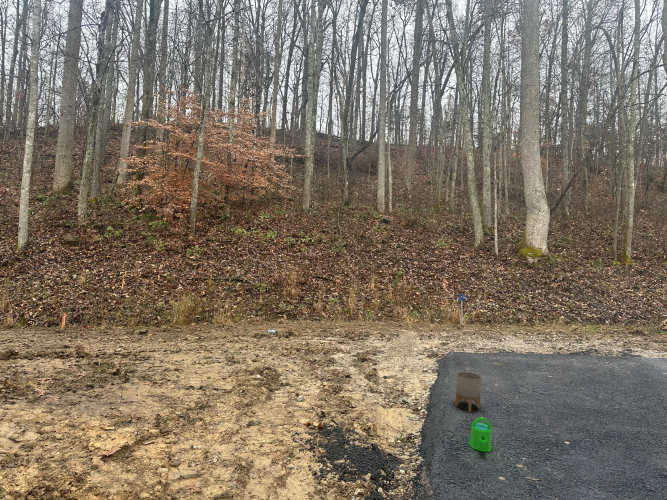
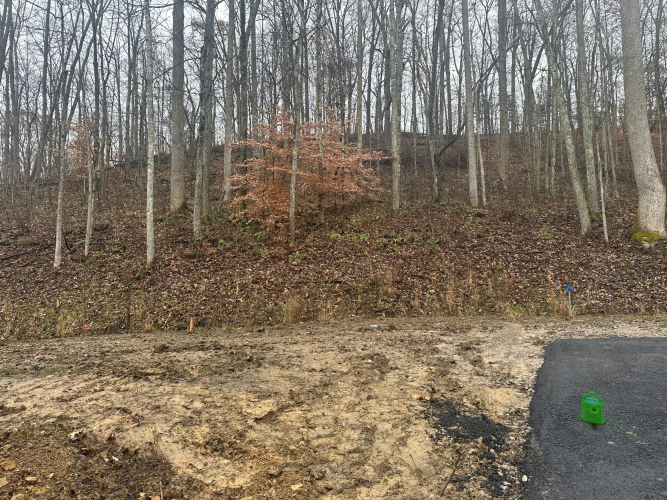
planter: present [455,371,482,412] -> none [565,354,592,393]

